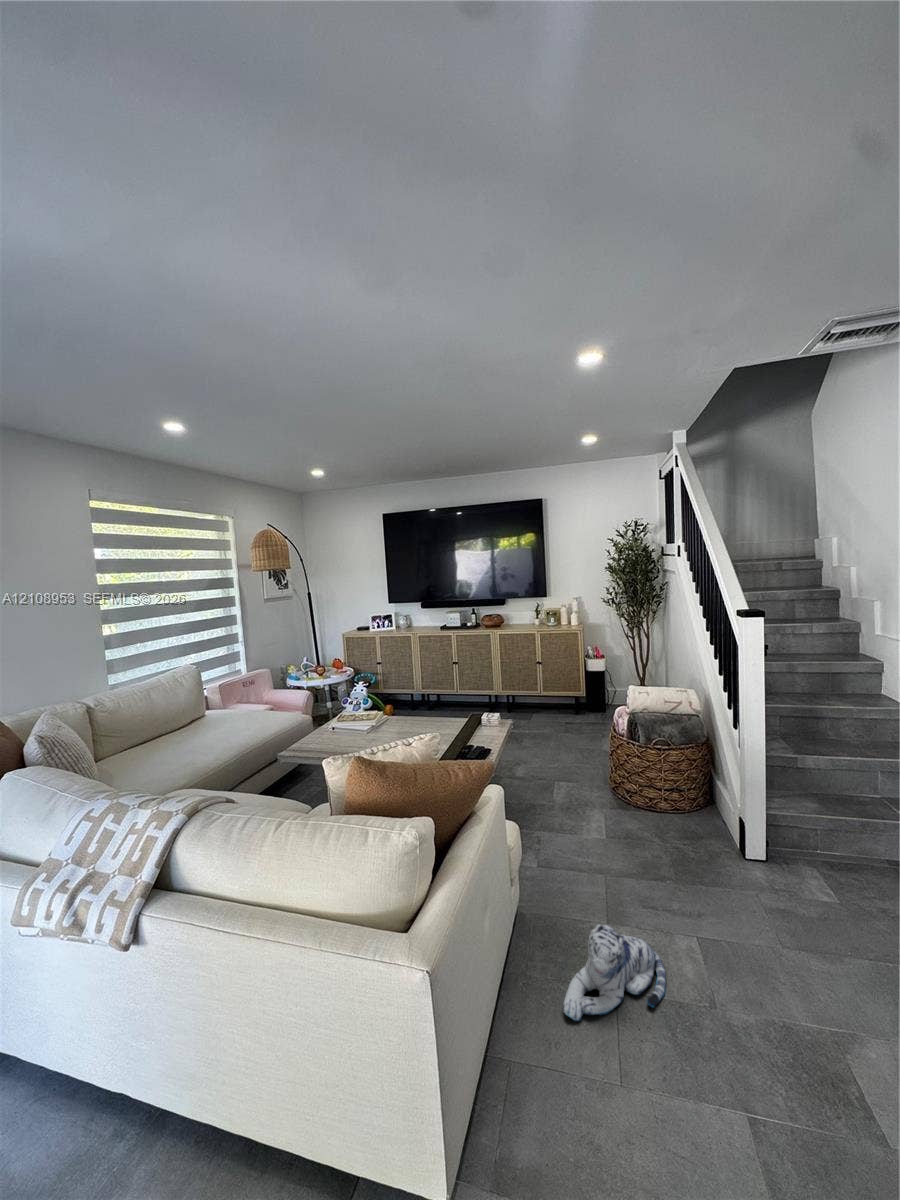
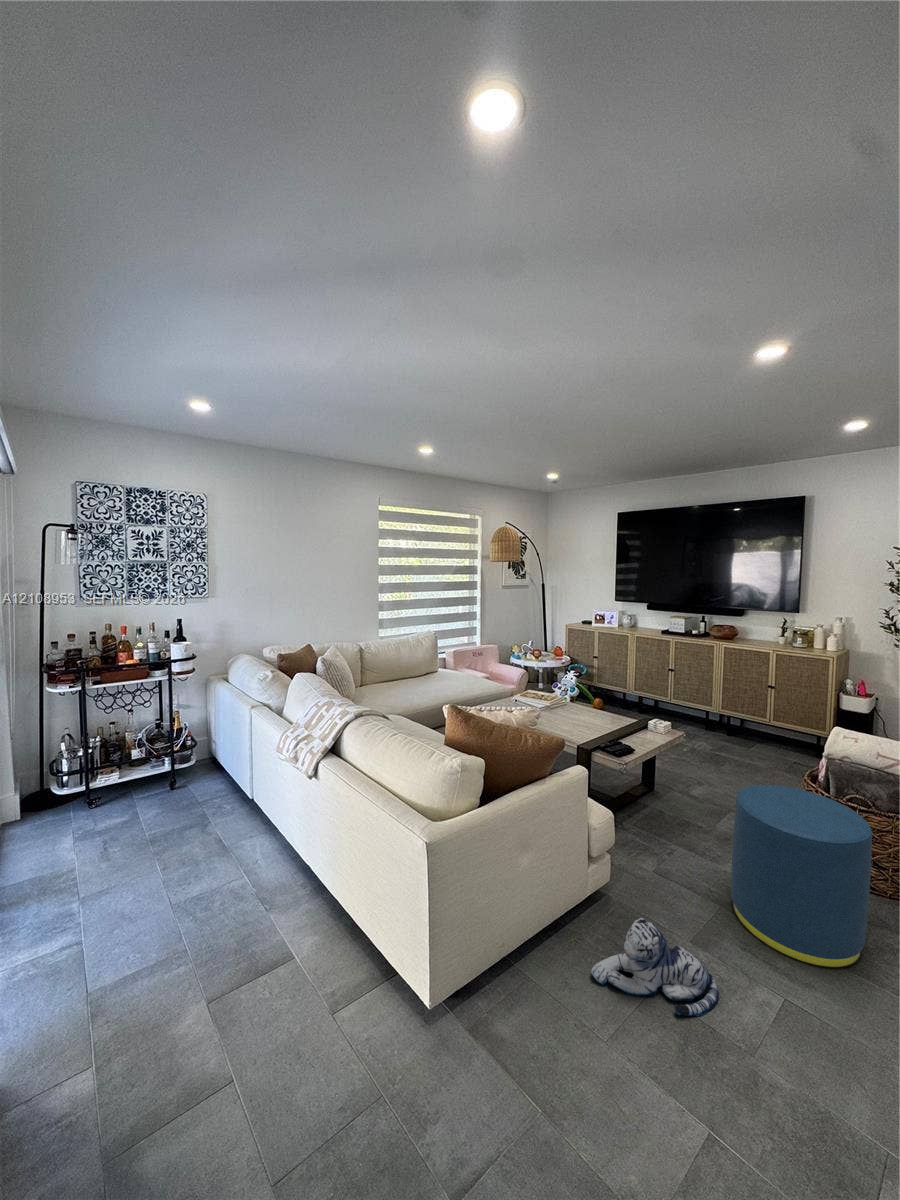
ottoman: none [604,744,709,896] -> present [731,785,872,968]

